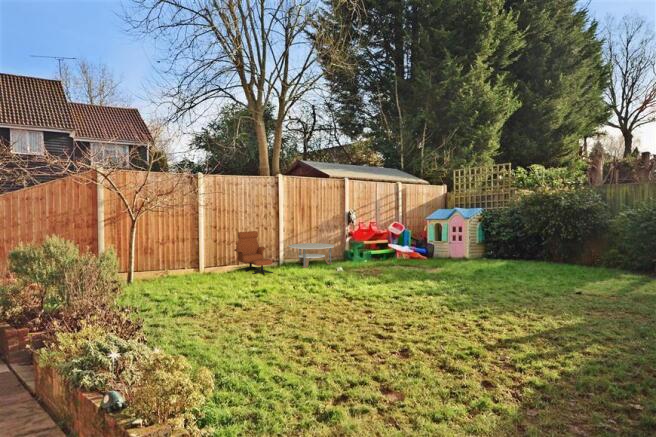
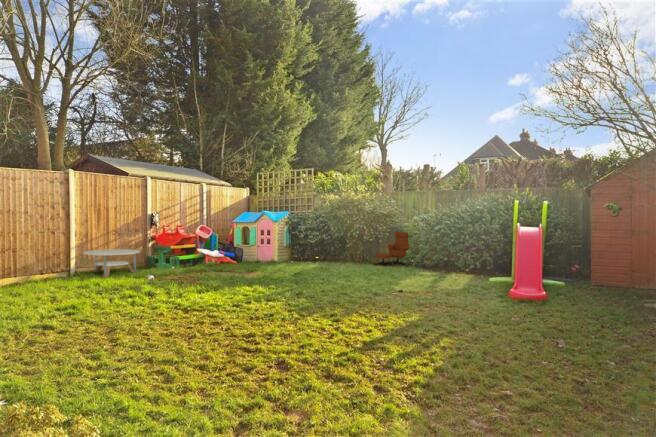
lounge chair: present [234,231,273,275] -> present [375,232,410,266]

